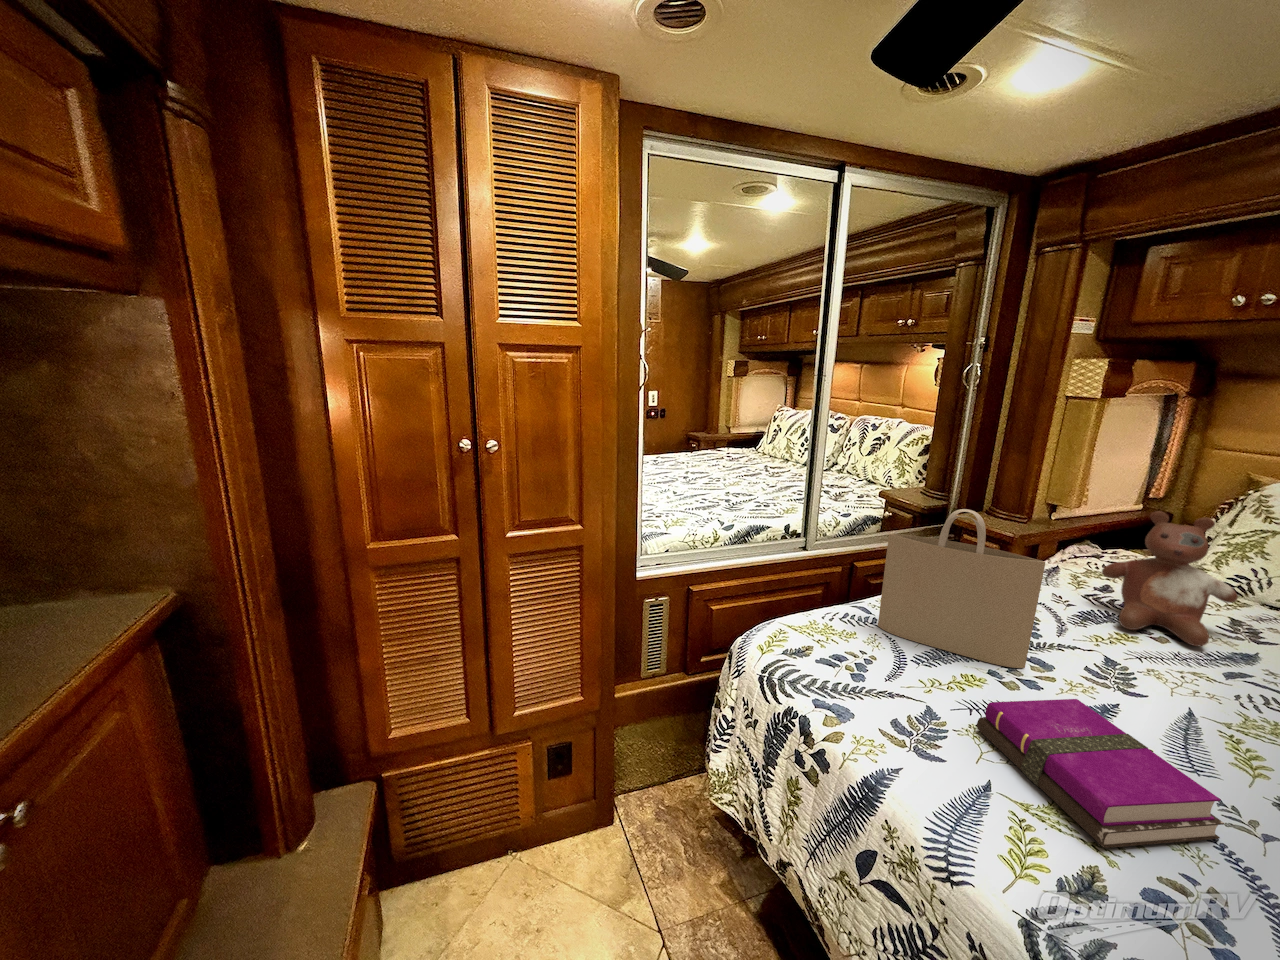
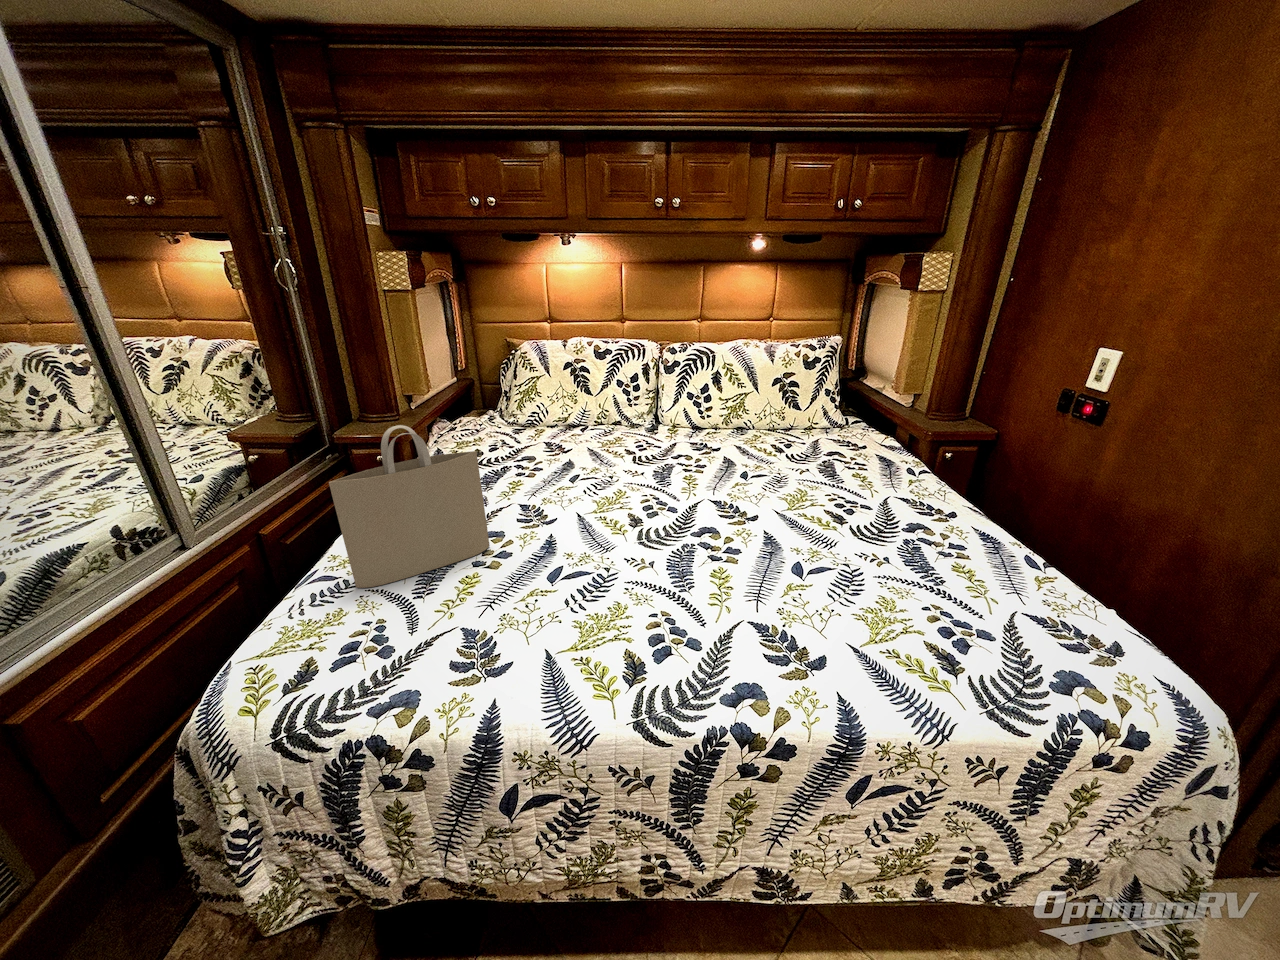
stuffed bear: present [1102,511,1238,647] -> none [479,378,552,479]
notebook: present [977,699,1224,848] -> none [506,548,641,634]

